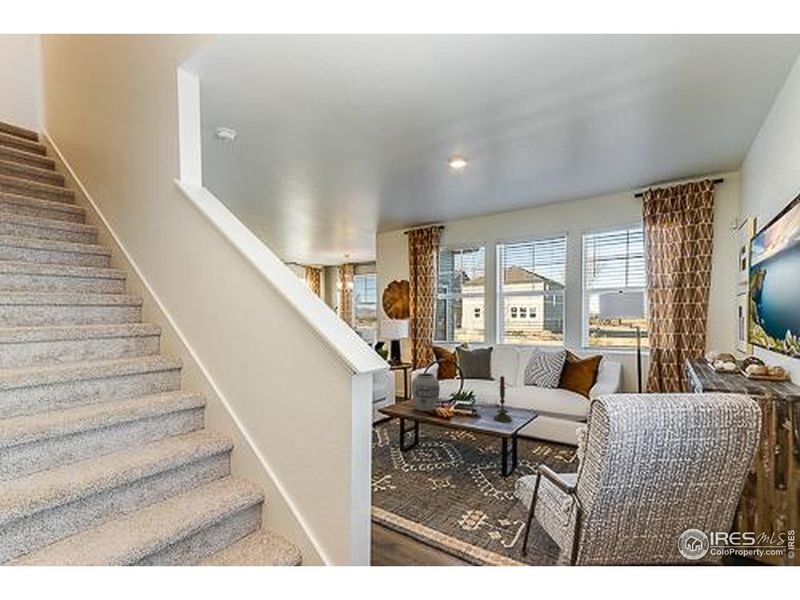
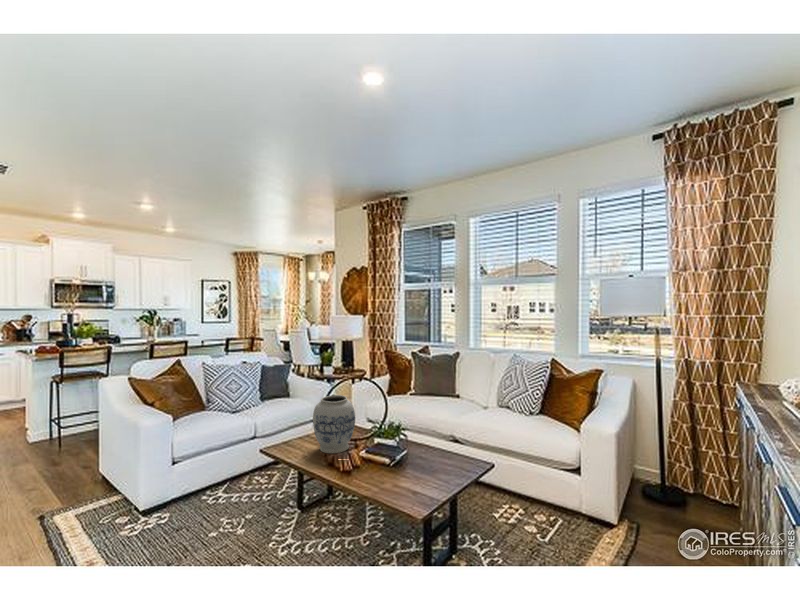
candle: present [494,376,511,422] -> none [422,406,449,482]

